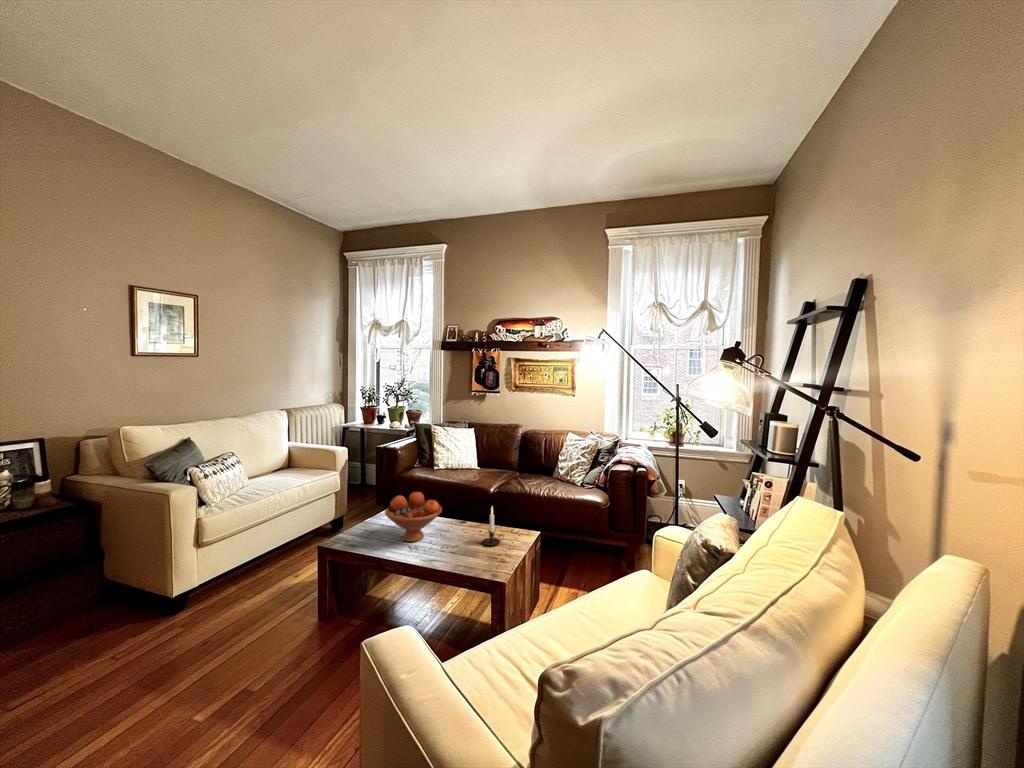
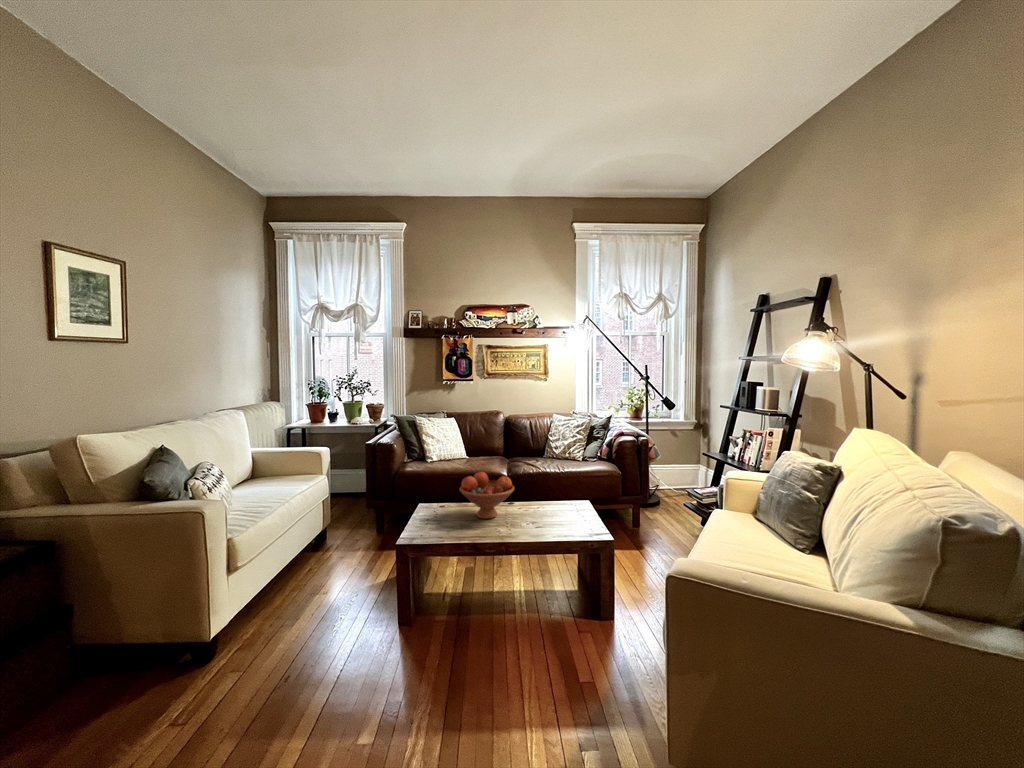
candle: present [483,507,502,546] -> none [553,475,569,511]

